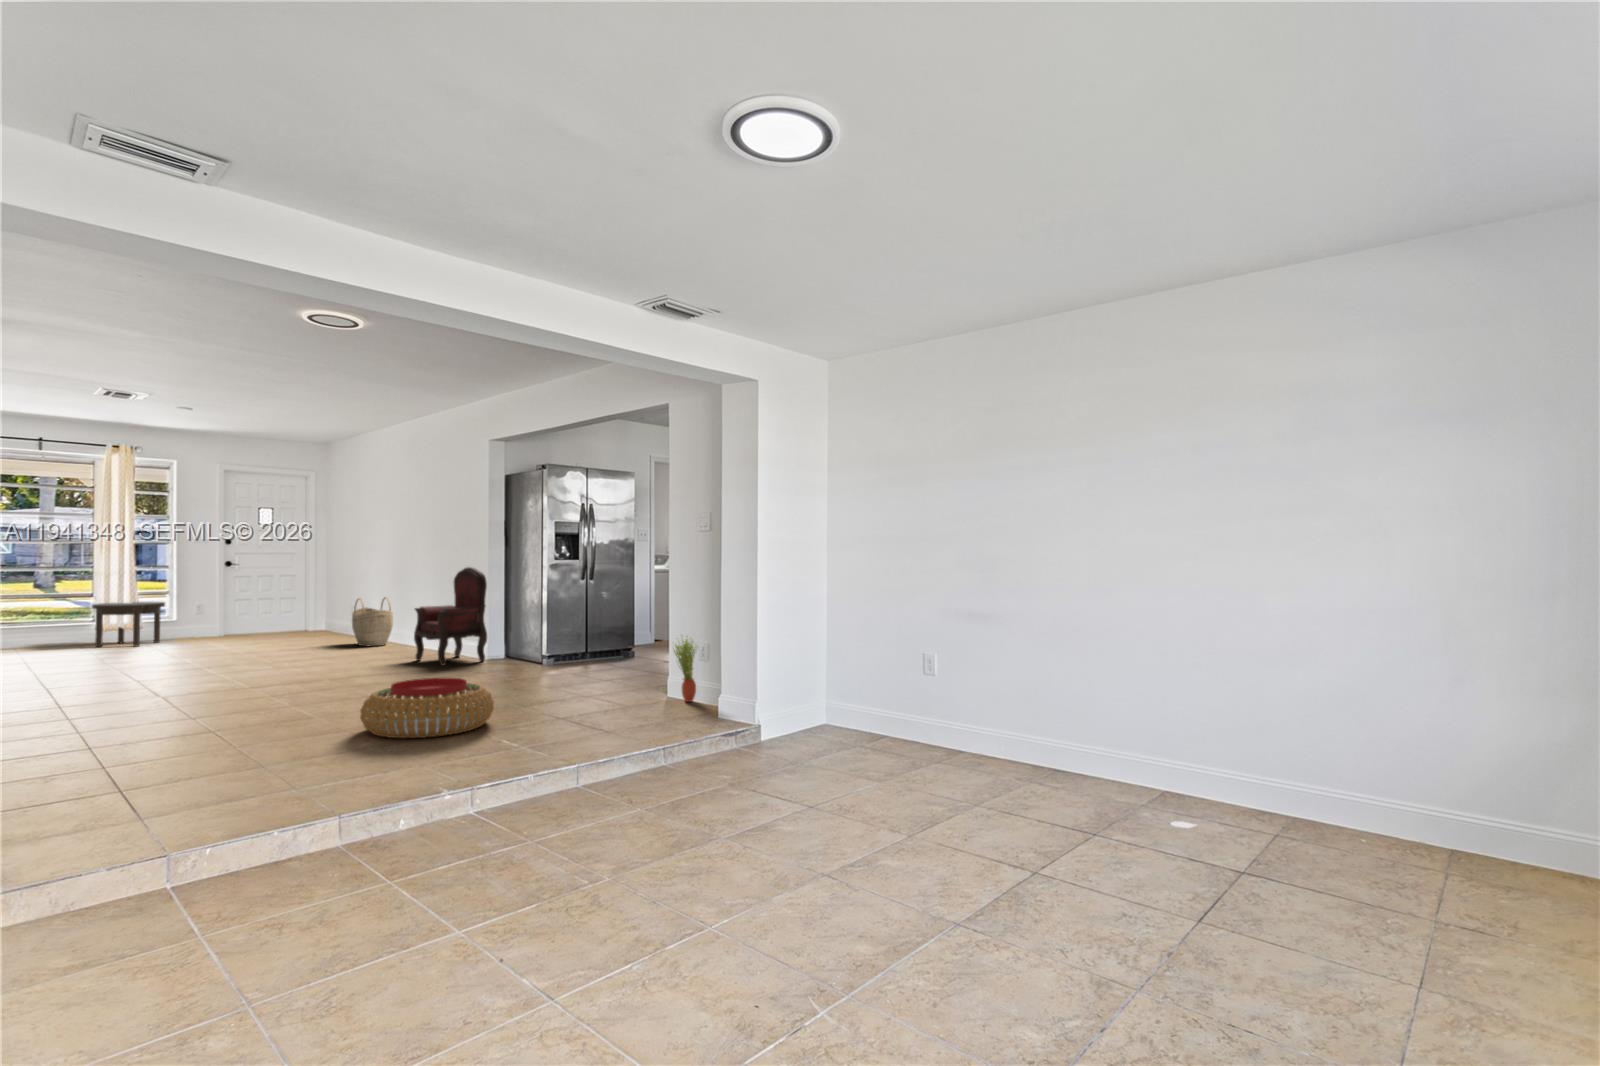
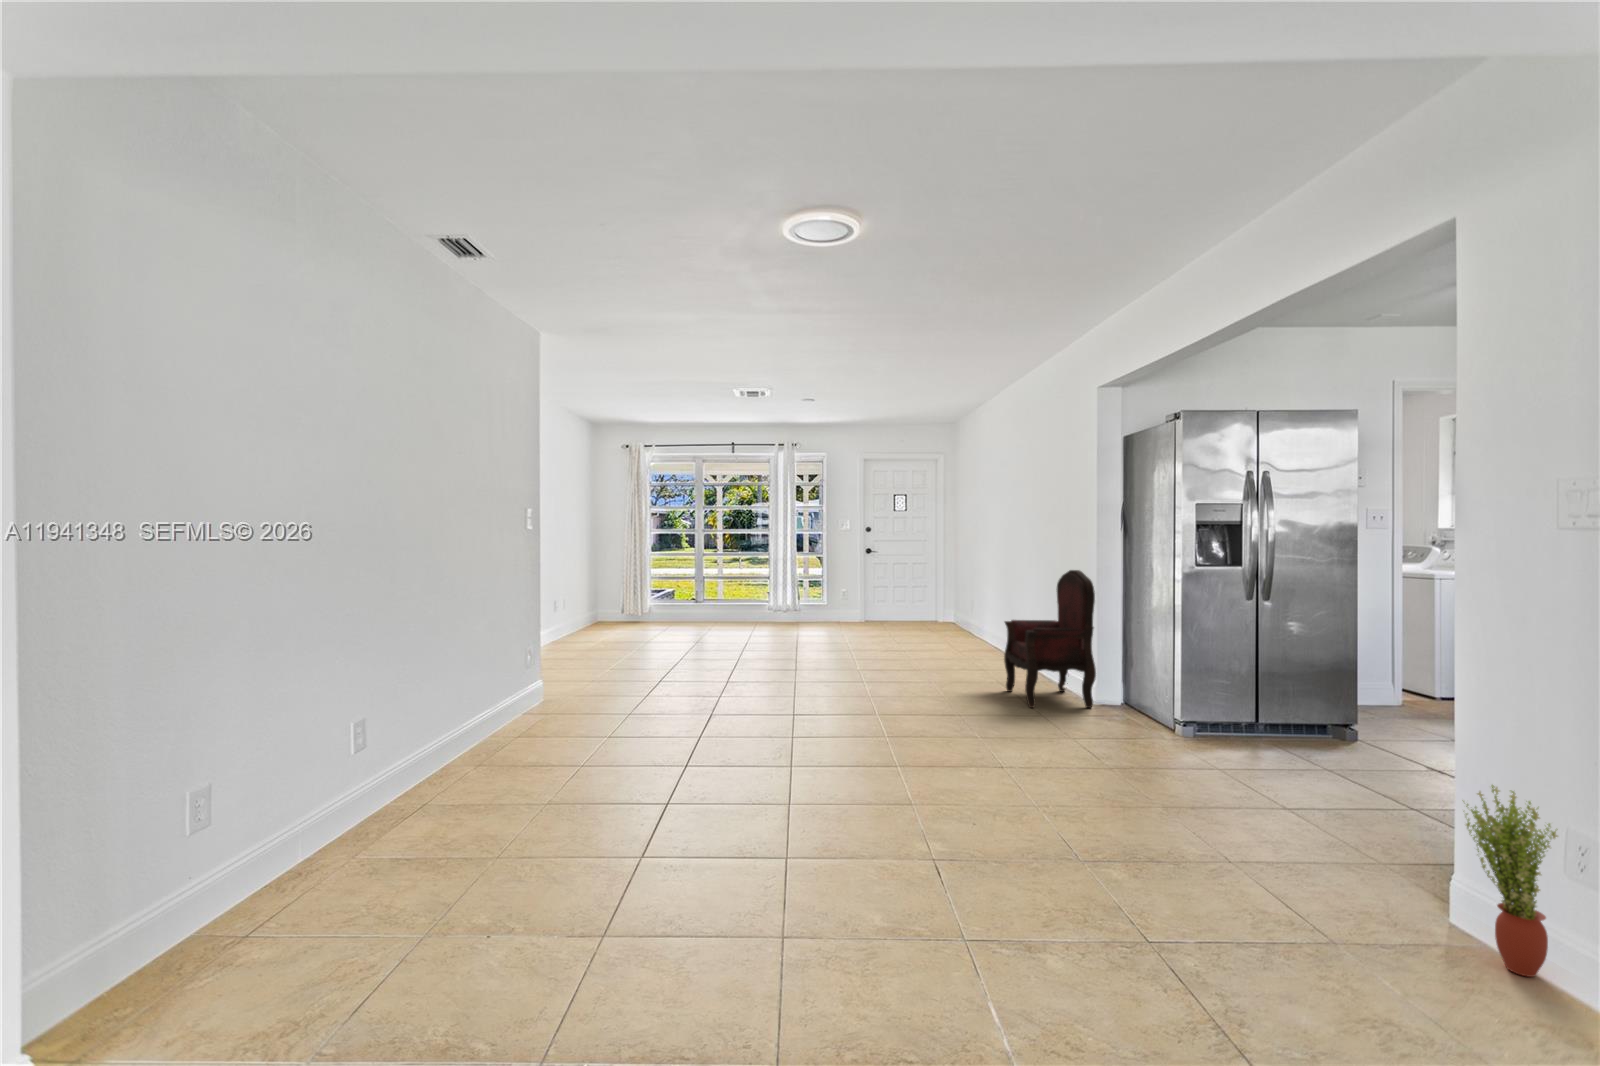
woven basket: present [352,597,393,646] -> none [961,598,1003,657]
side table: present [92,602,165,647] -> none [763,587,816,630]
pouf: present [360,678,494,738] -> none [780,782,1006,930]

